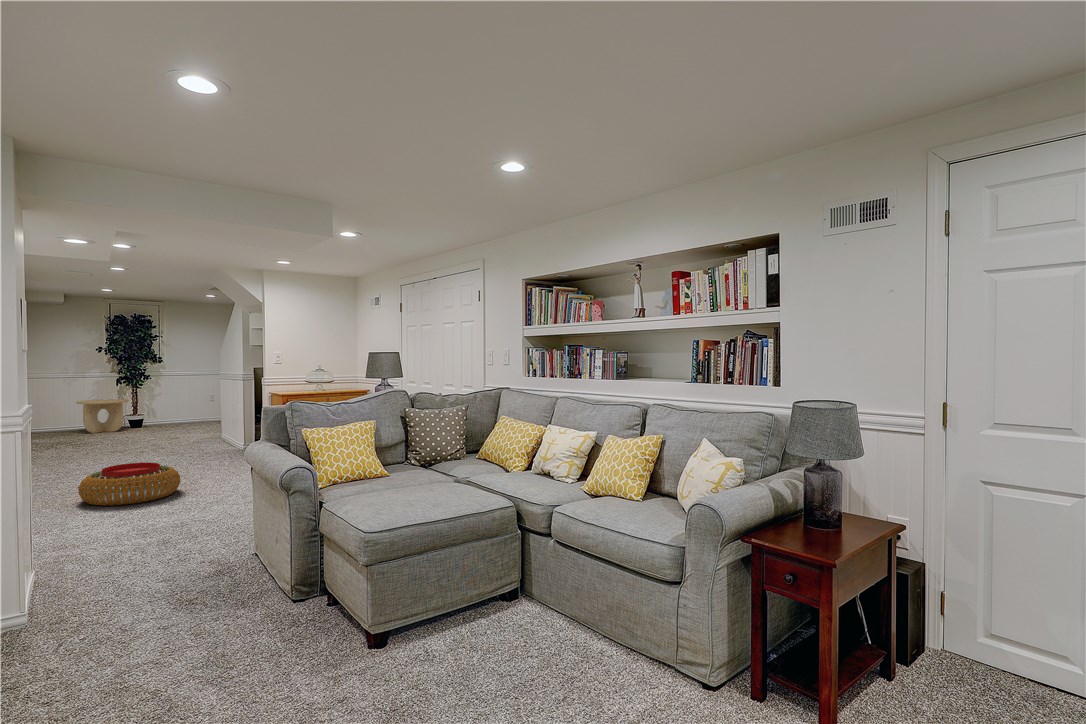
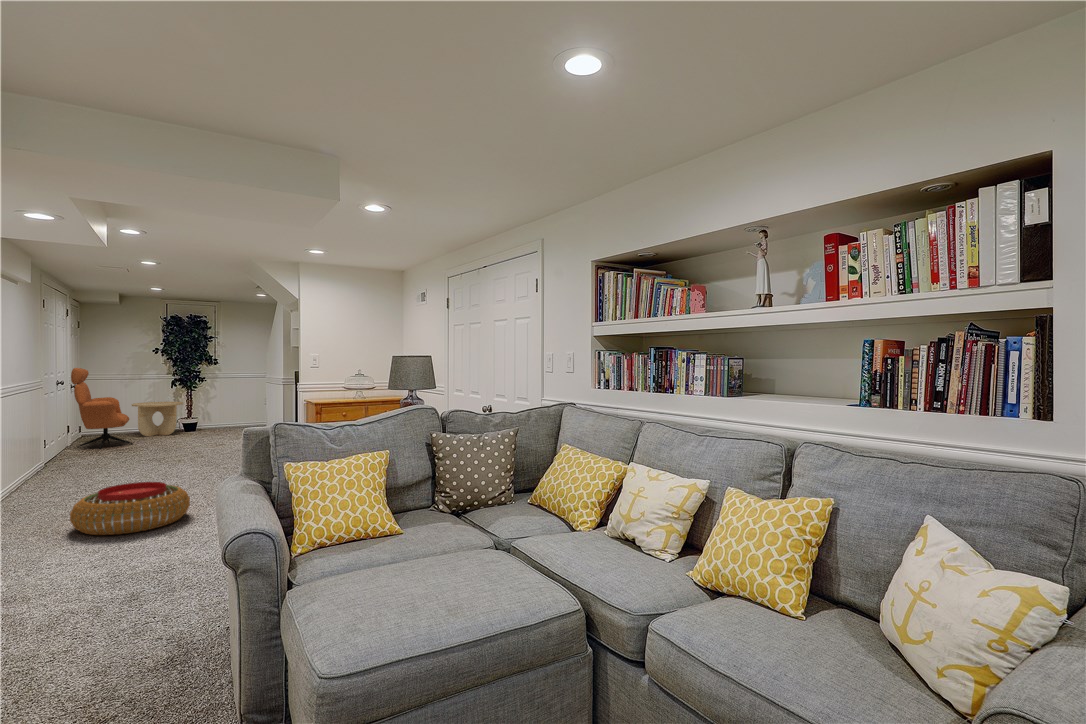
armchair: none [22,366,83,445] -> present [71,368,133,449]

